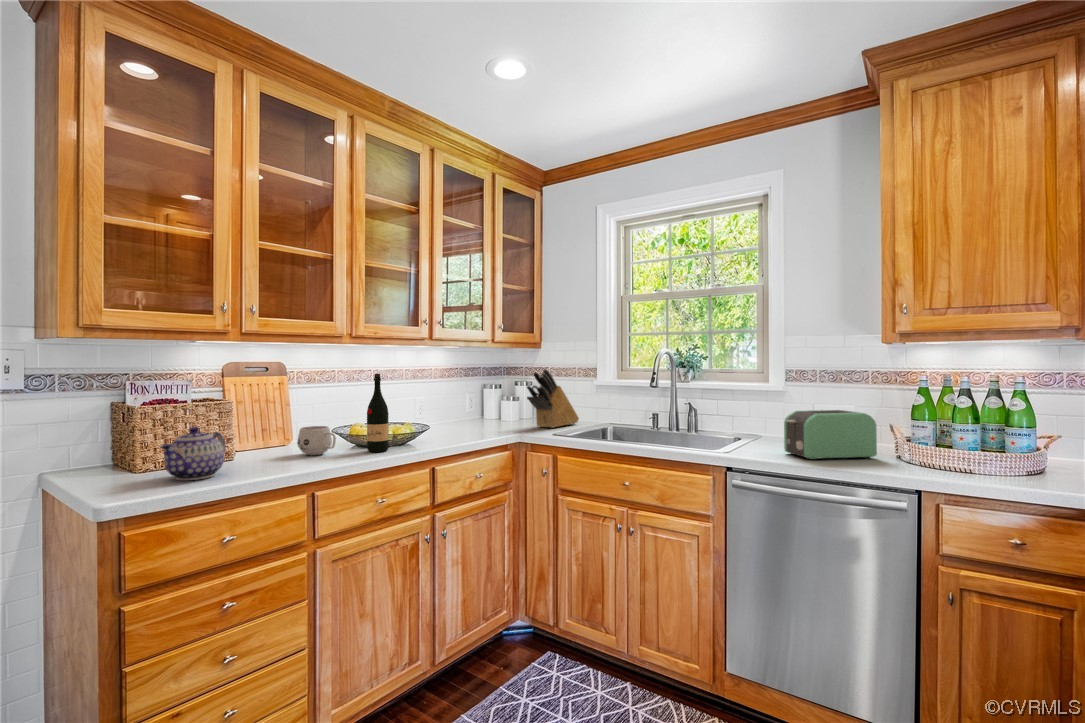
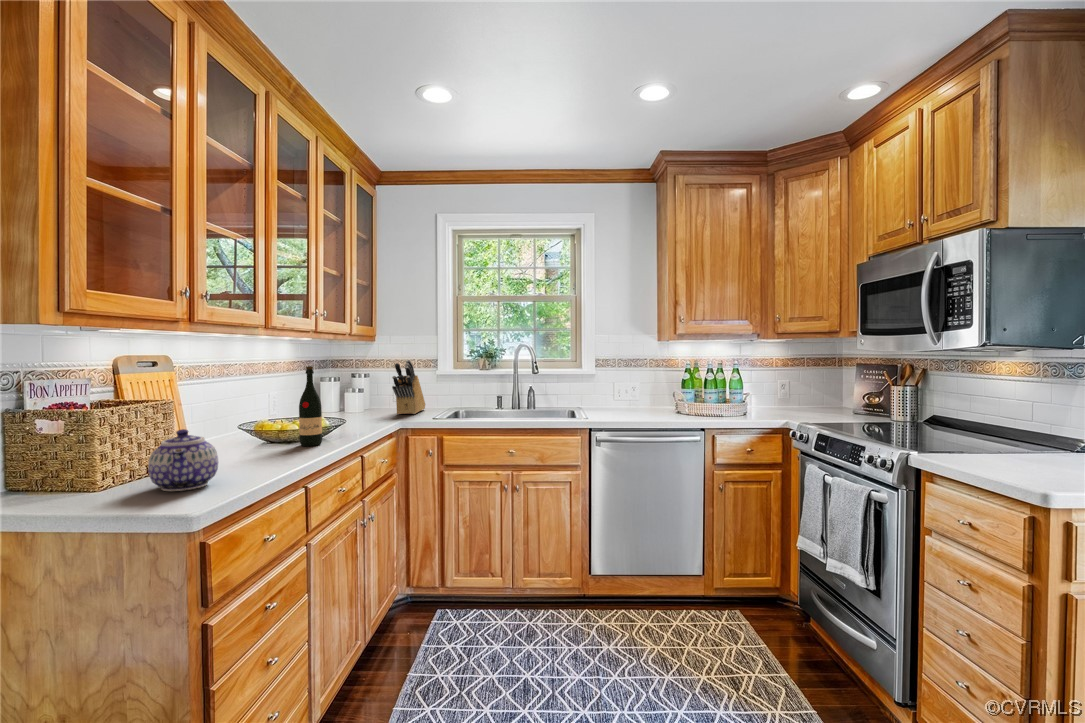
toaster: present [784,410,877,460] -> none [619,386,670,419]
mug: present [297,426,336,455] -> none [230,423,282,455]

